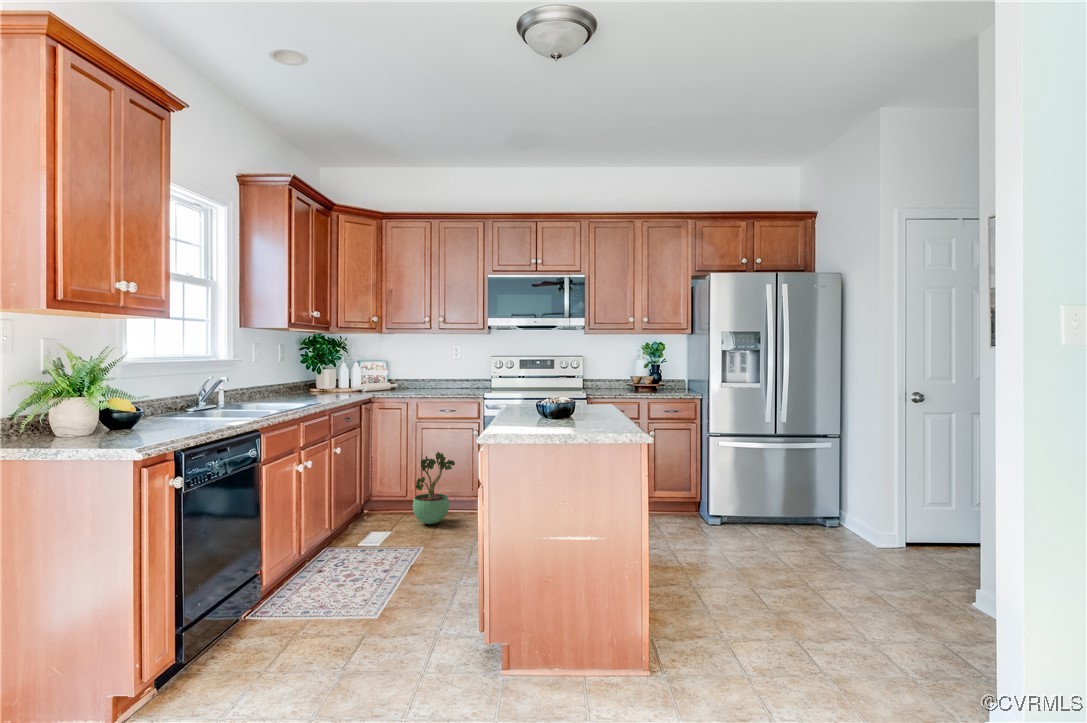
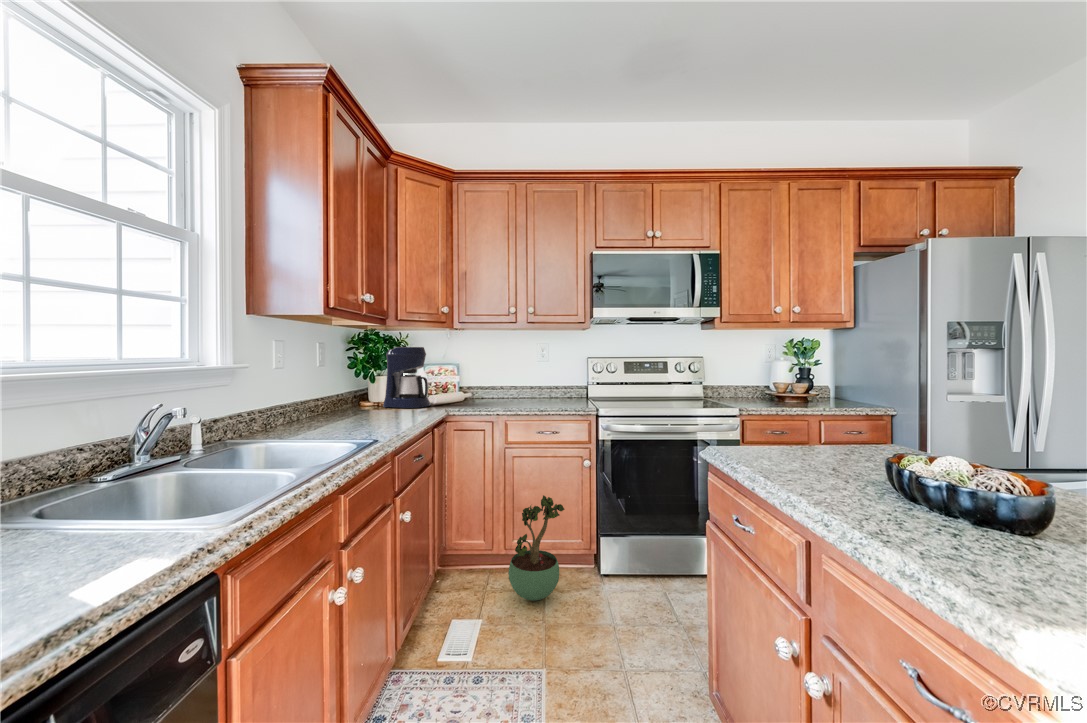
coffee maker: none [327,347,363,392] -> present [383,347,431,408]

